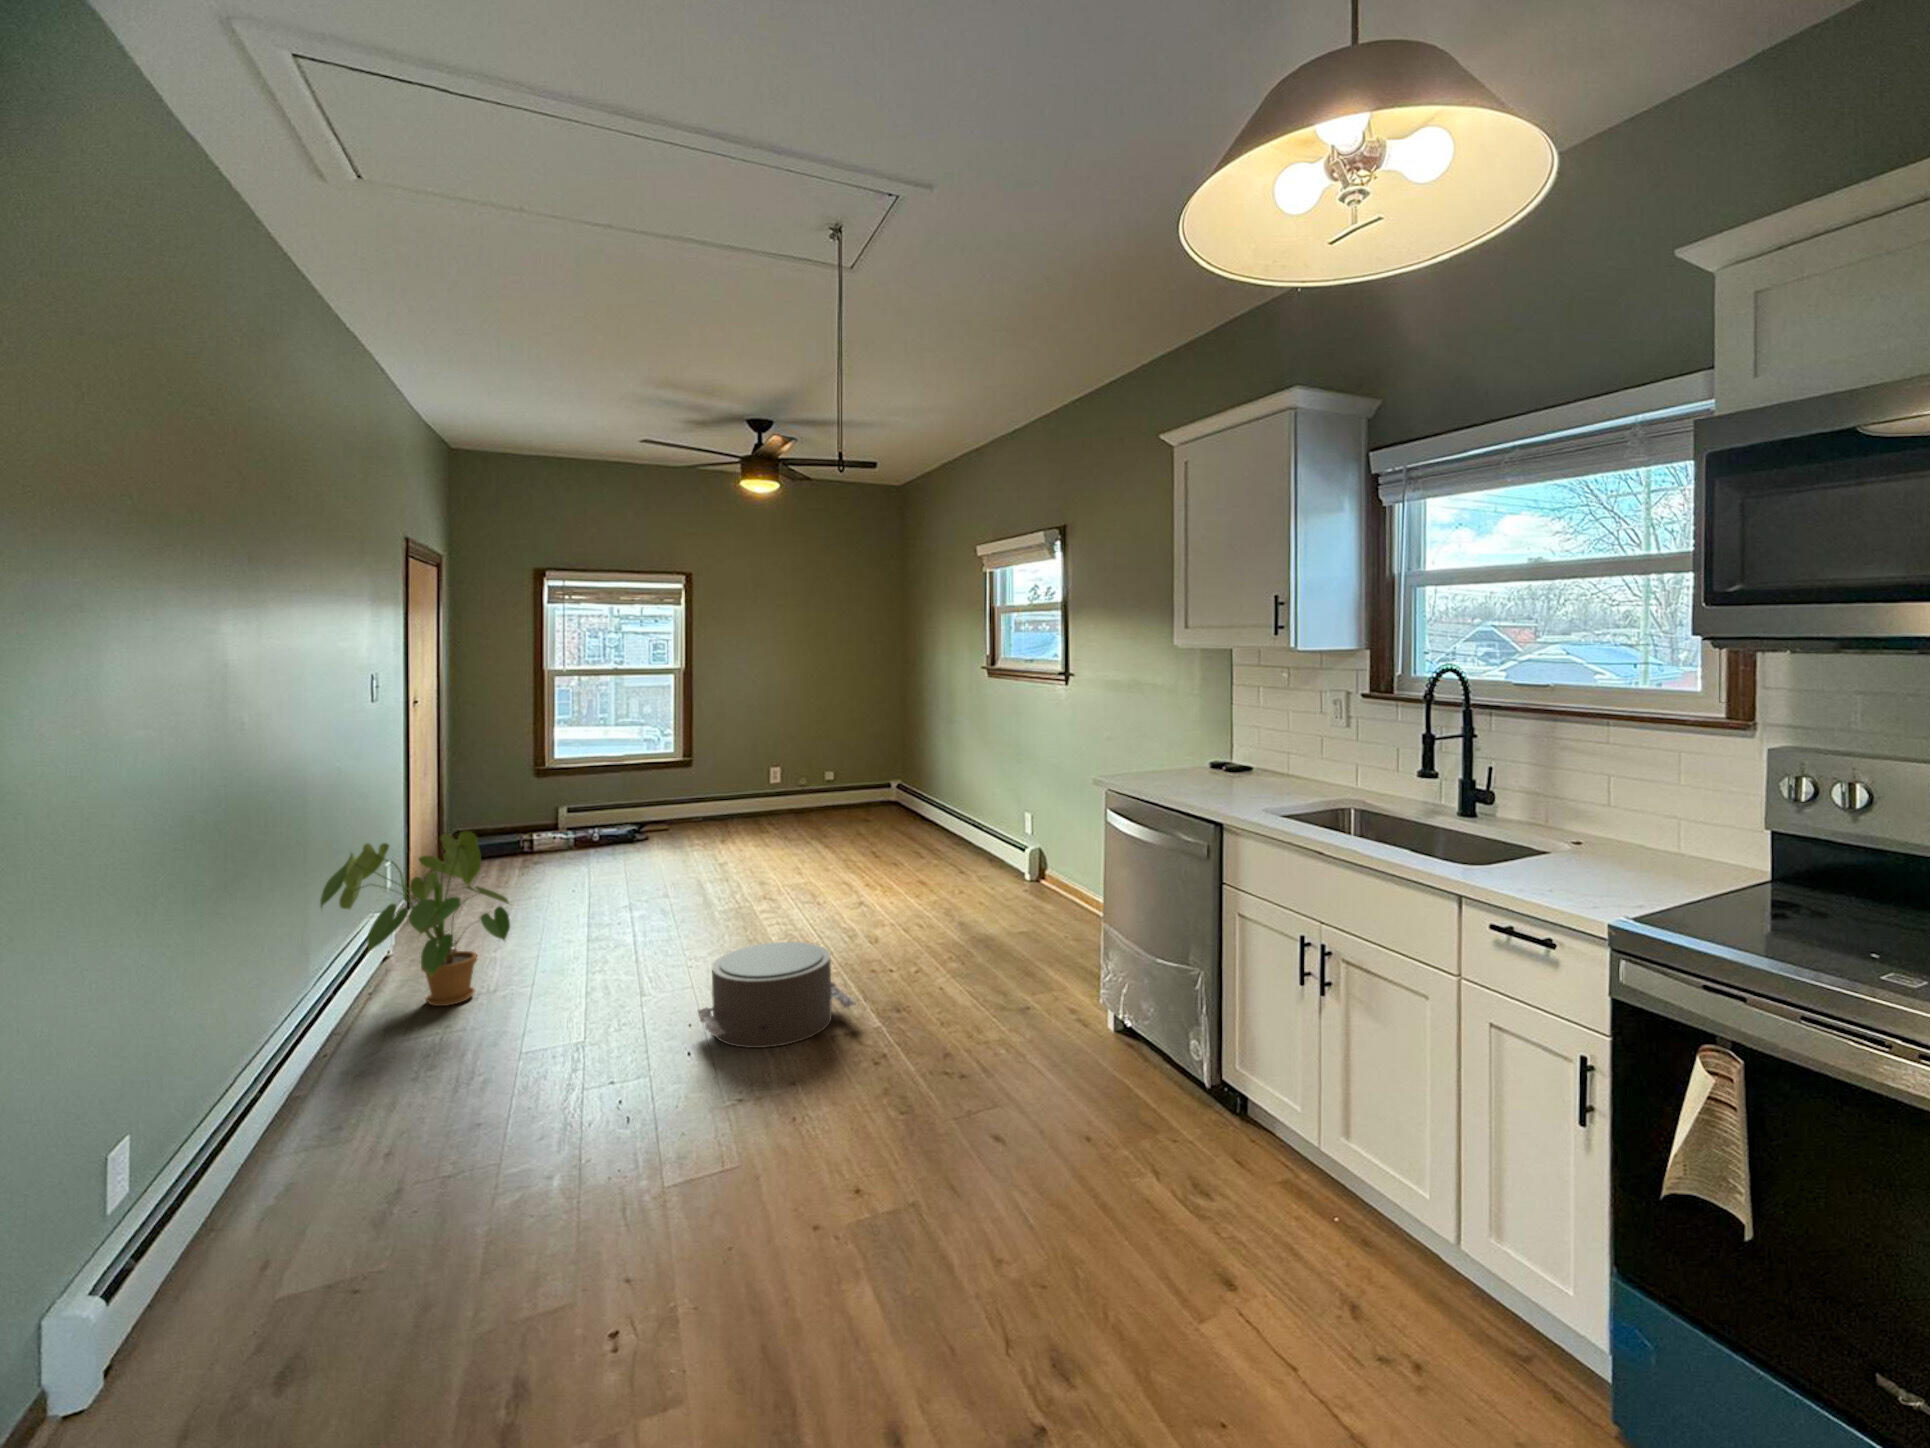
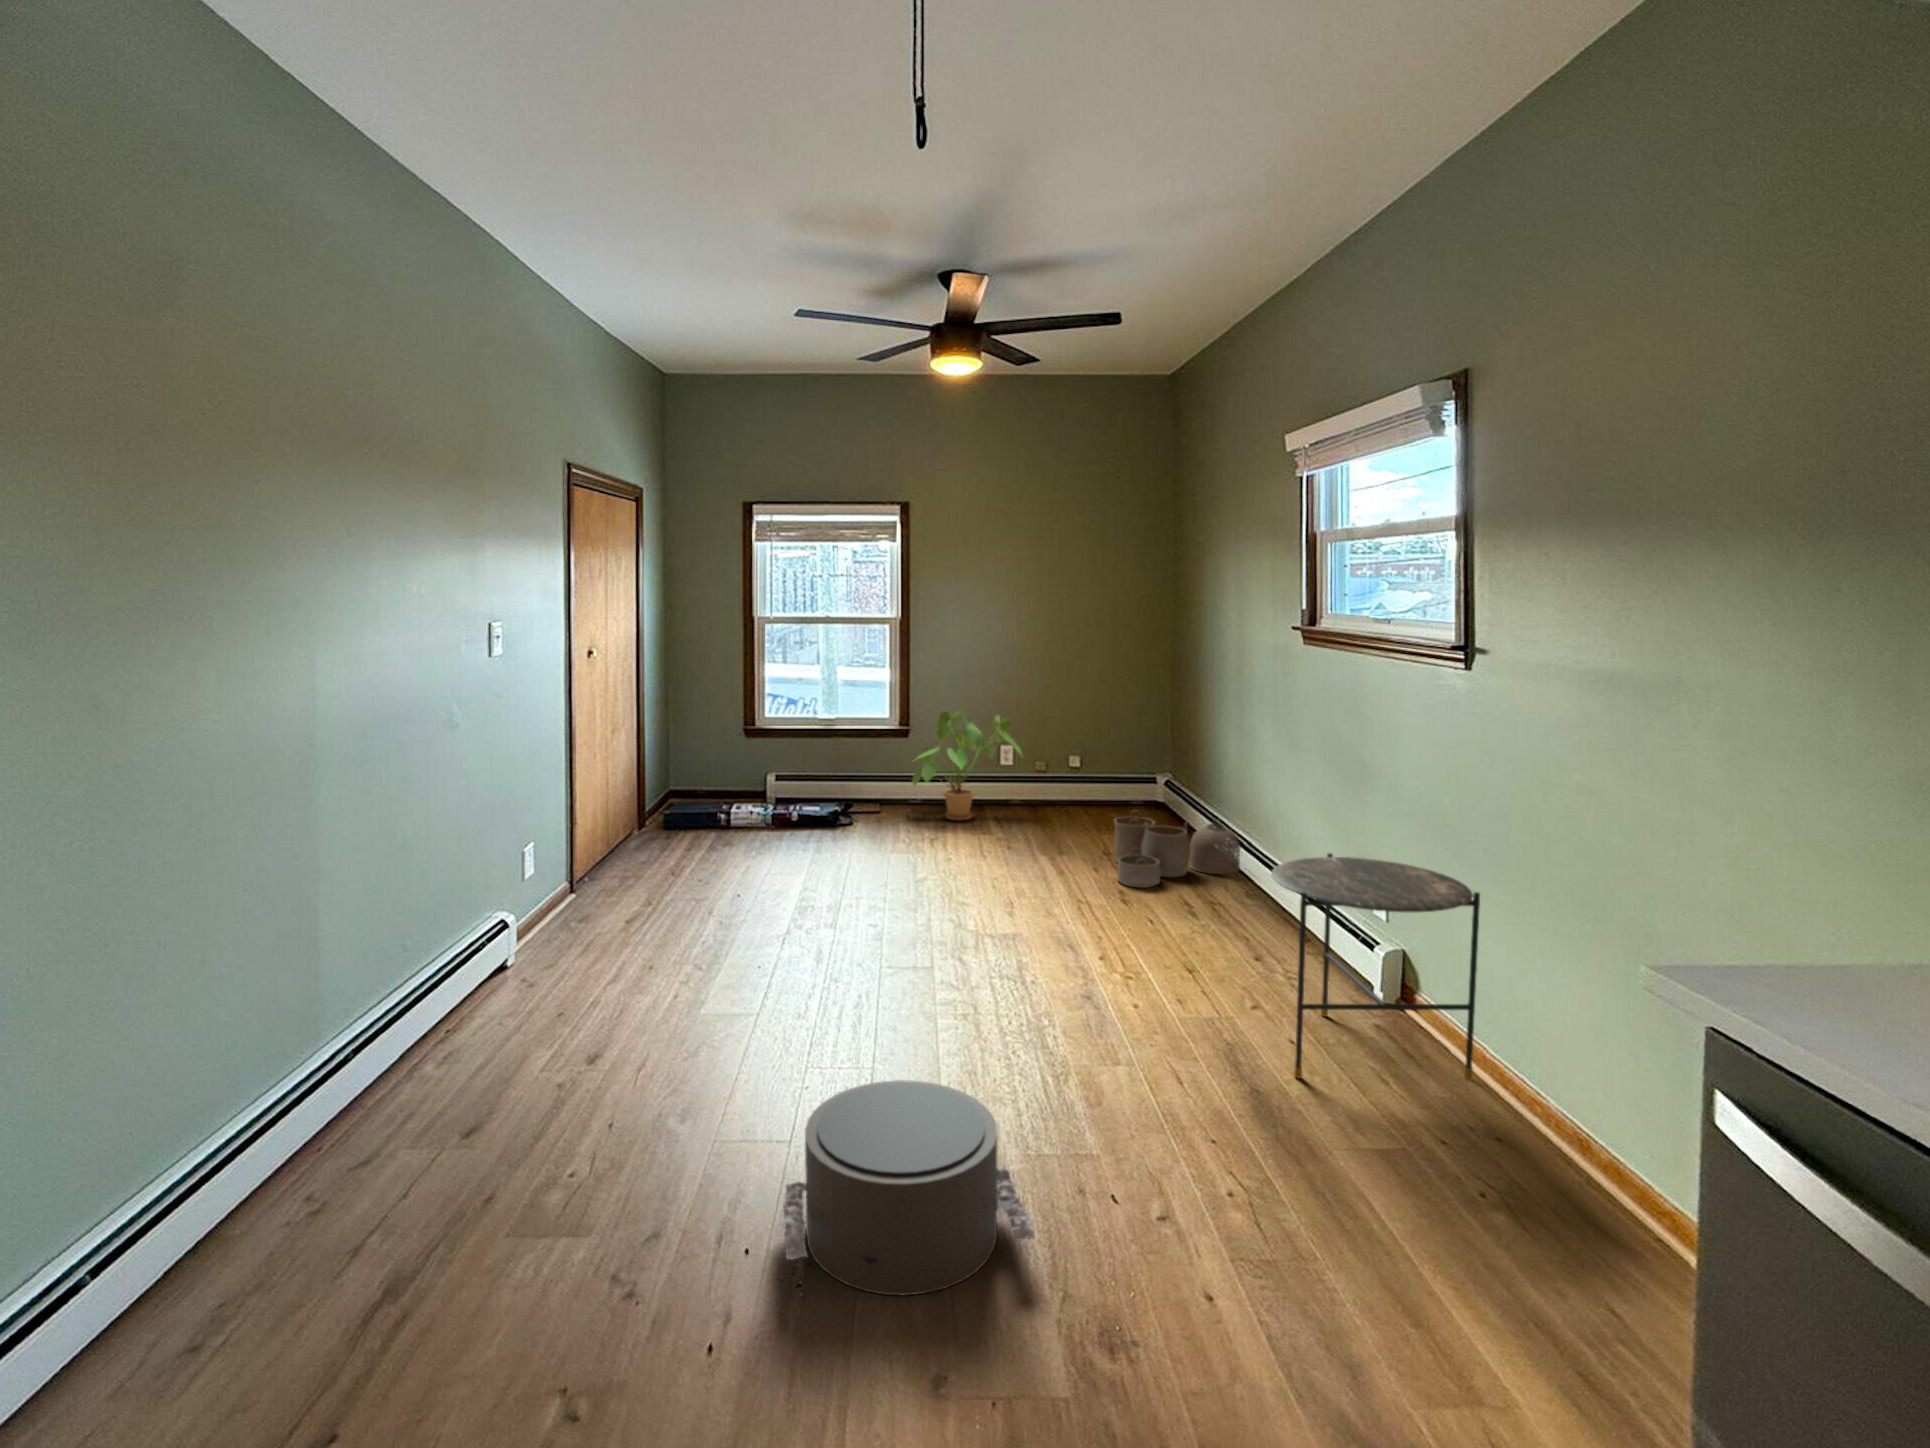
side table: none [973,801,1084,930] -> present [1271,853,1480,1079]
woven basket: none [864,803,952,854] -> present [1114,816,1240,888]
house plant: present [320,831,510,1006] -> present [912,711,1022,821]

